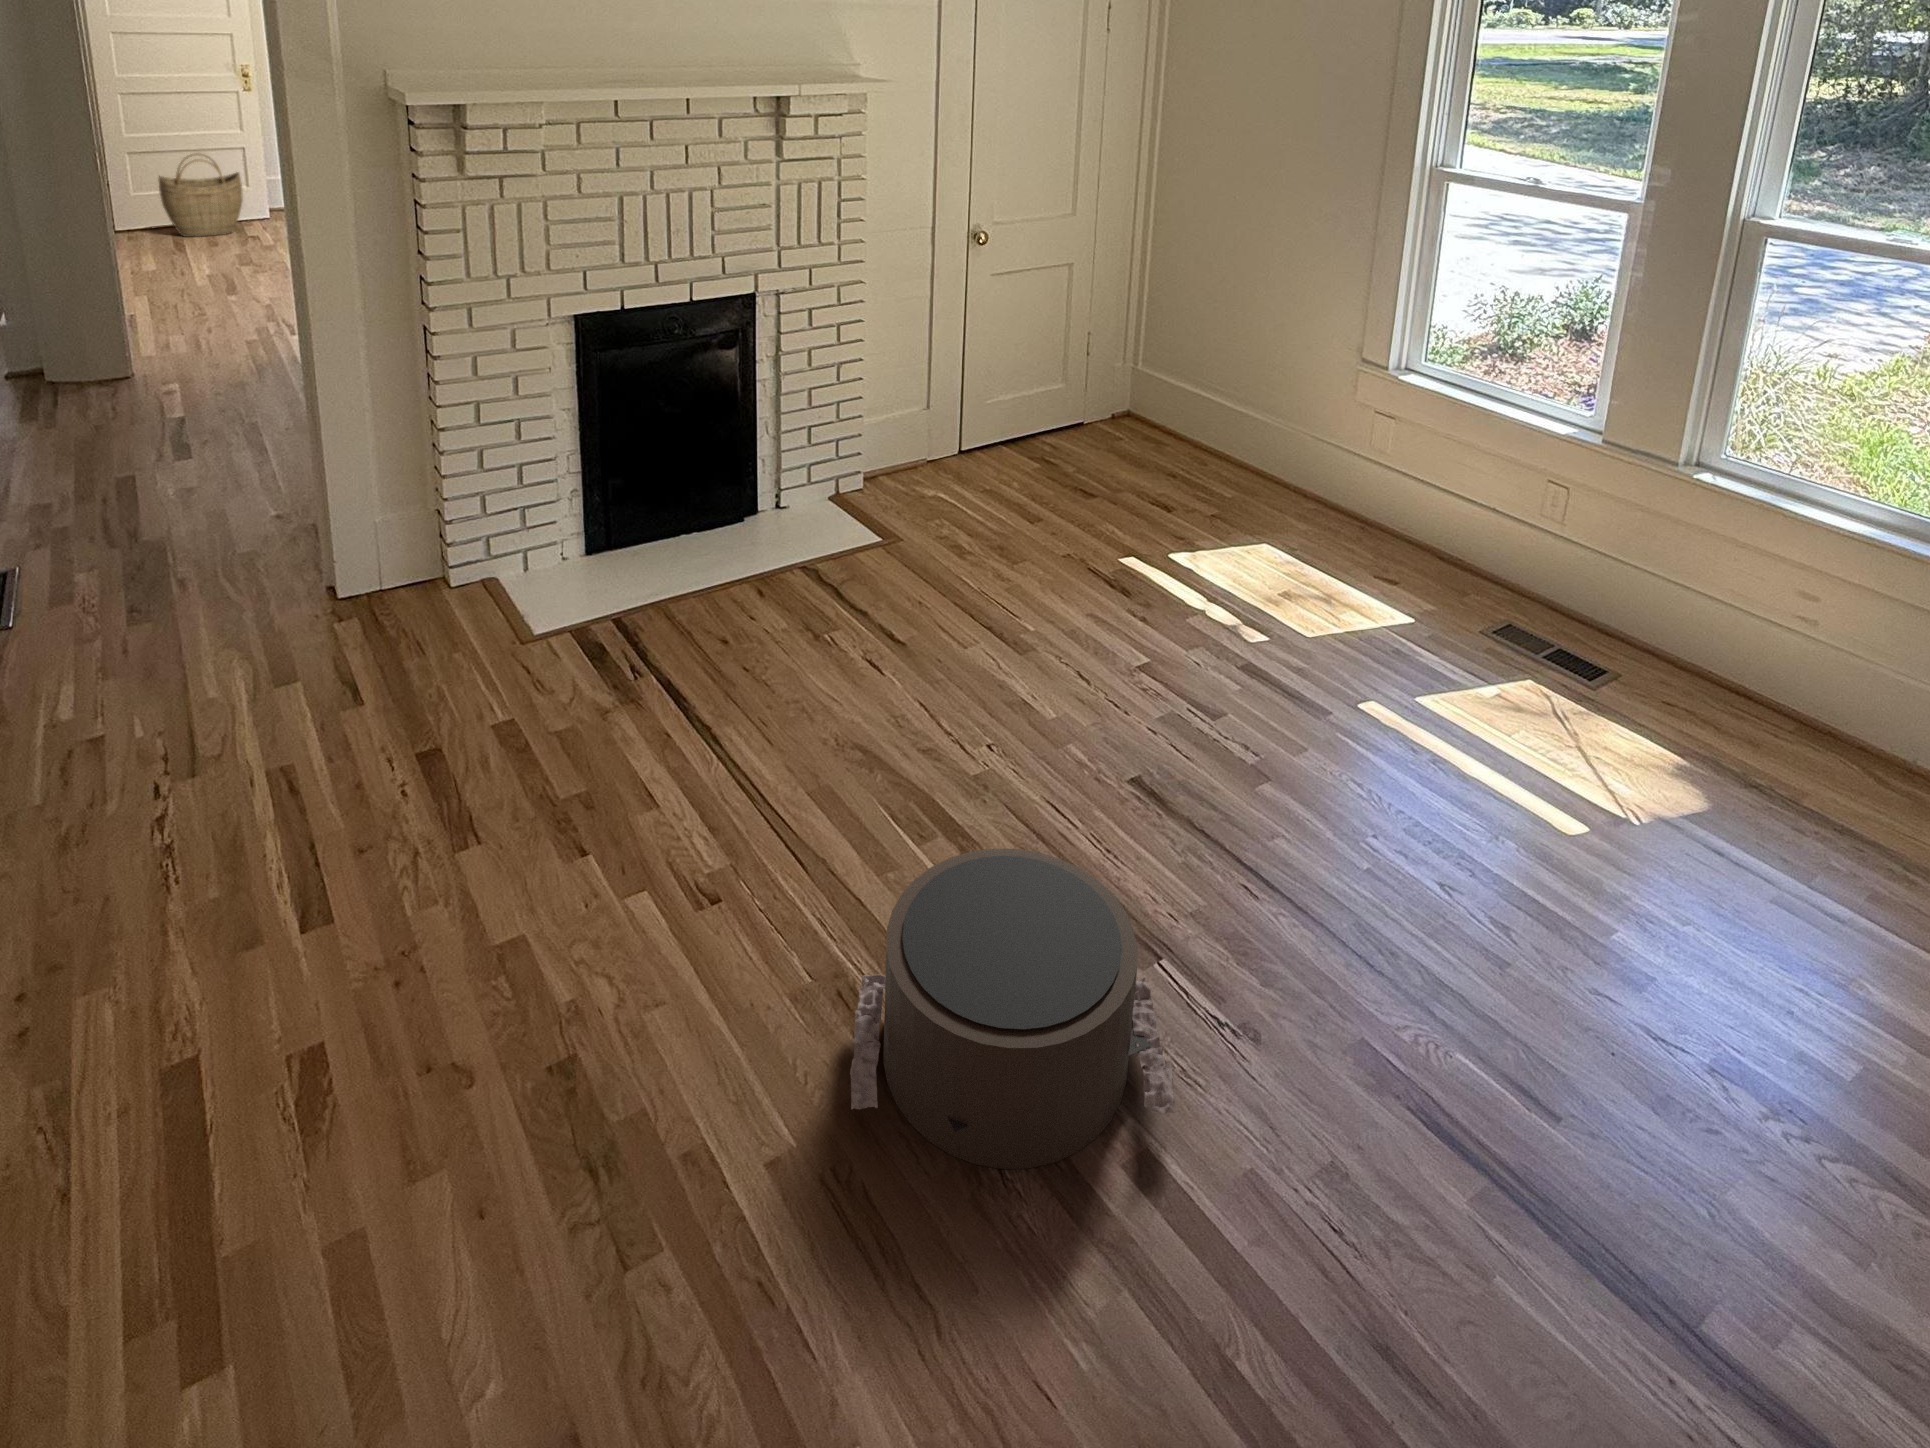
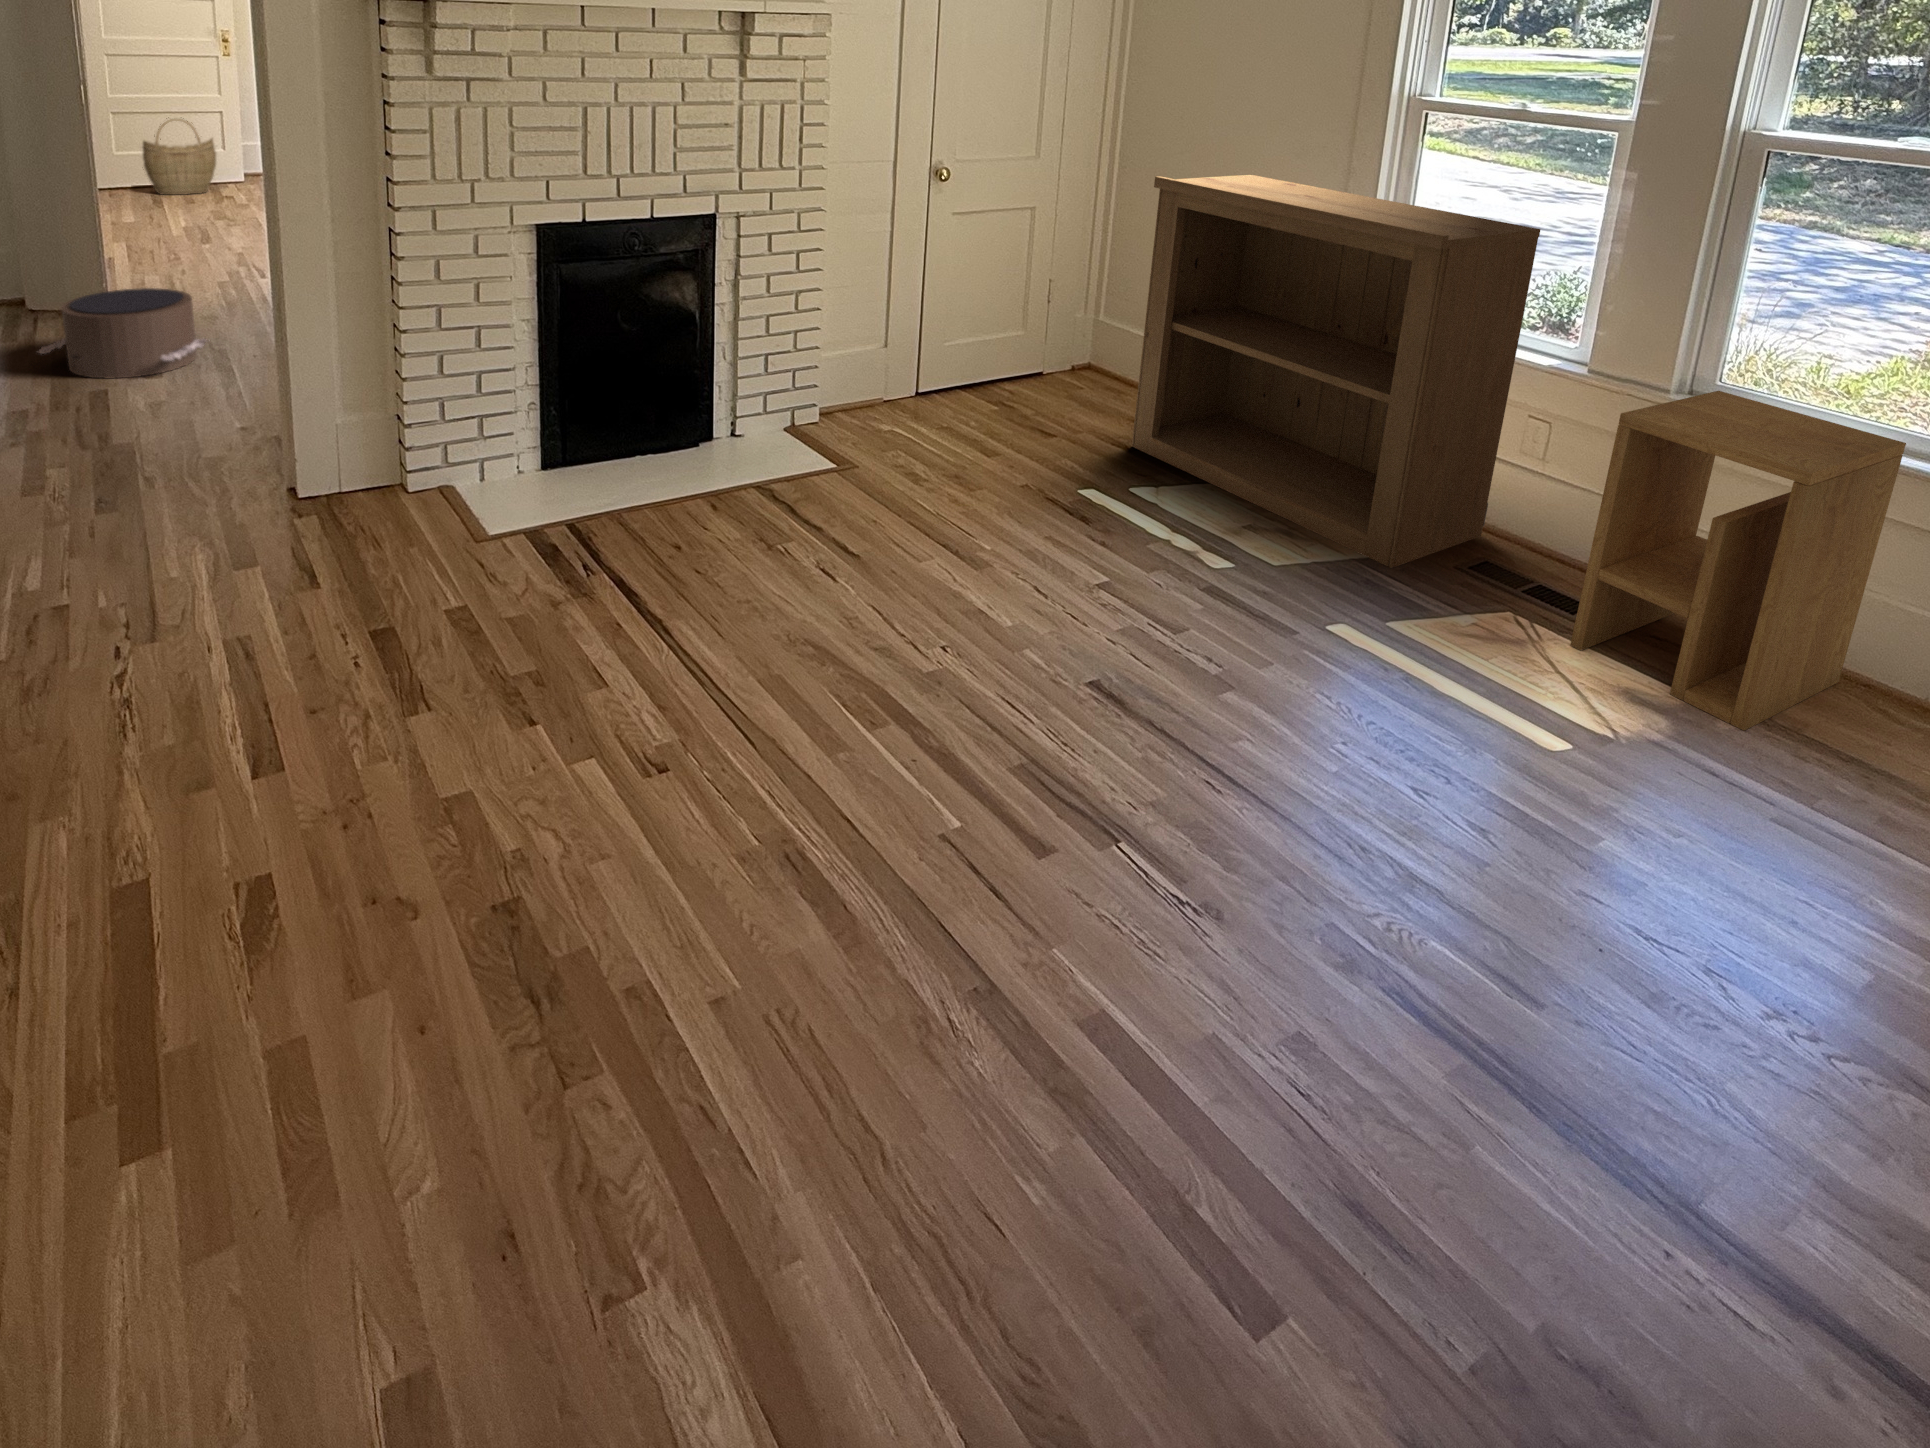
bookshelf: none [1171,238,1555,634] -> present [1132,175,1540,568]
side table: none [1586,466,1890,802] -> present [1570,391,1906,731]
pouf: present [850,849,1175,1169] -> present [37,288,206,378]

